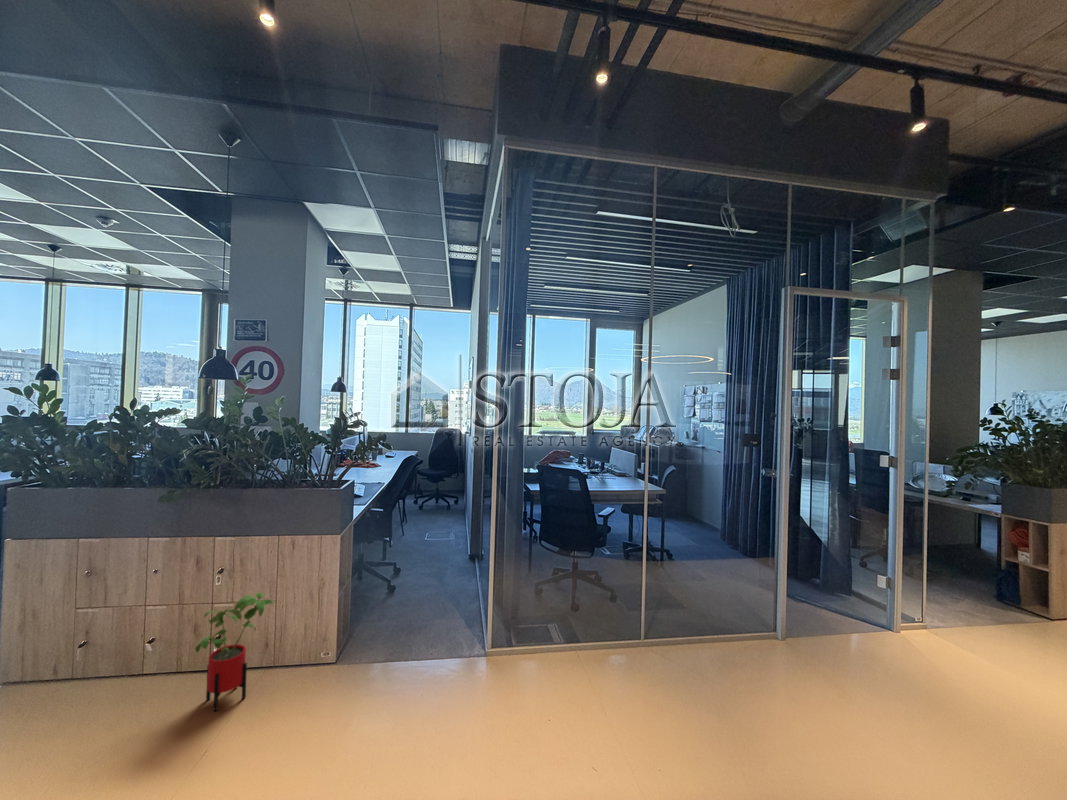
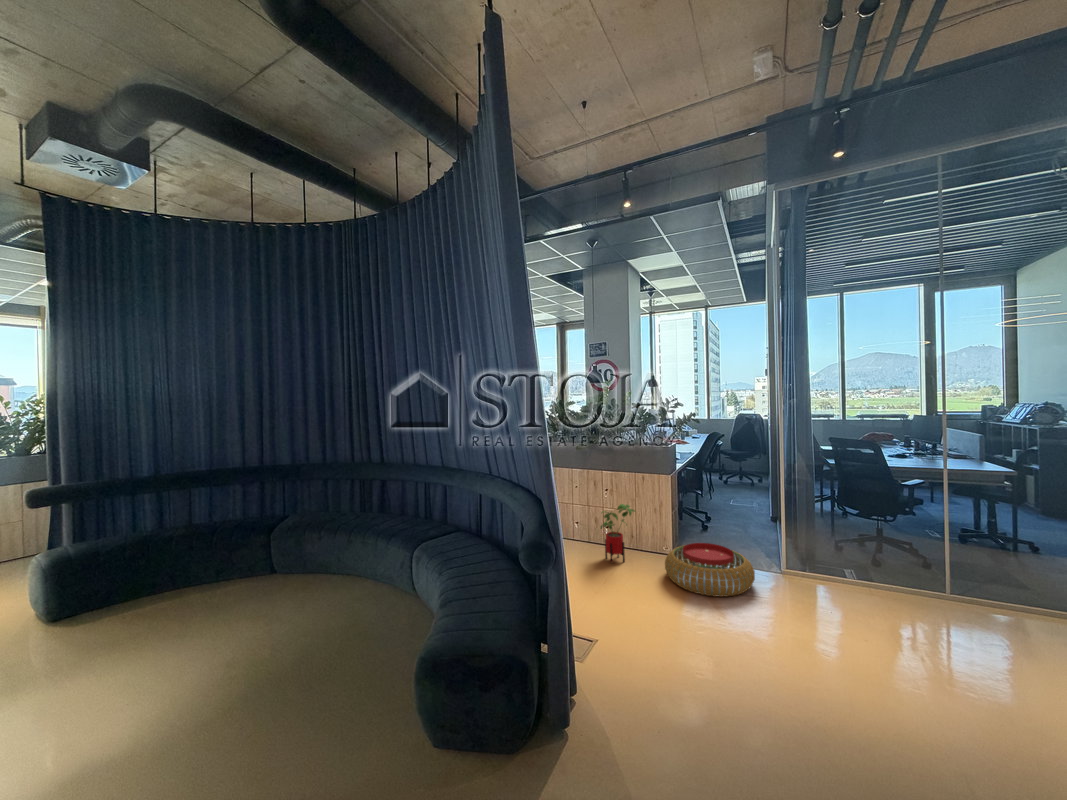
pouf: none [317,632,454,741] -> present [665,543,755,597]

